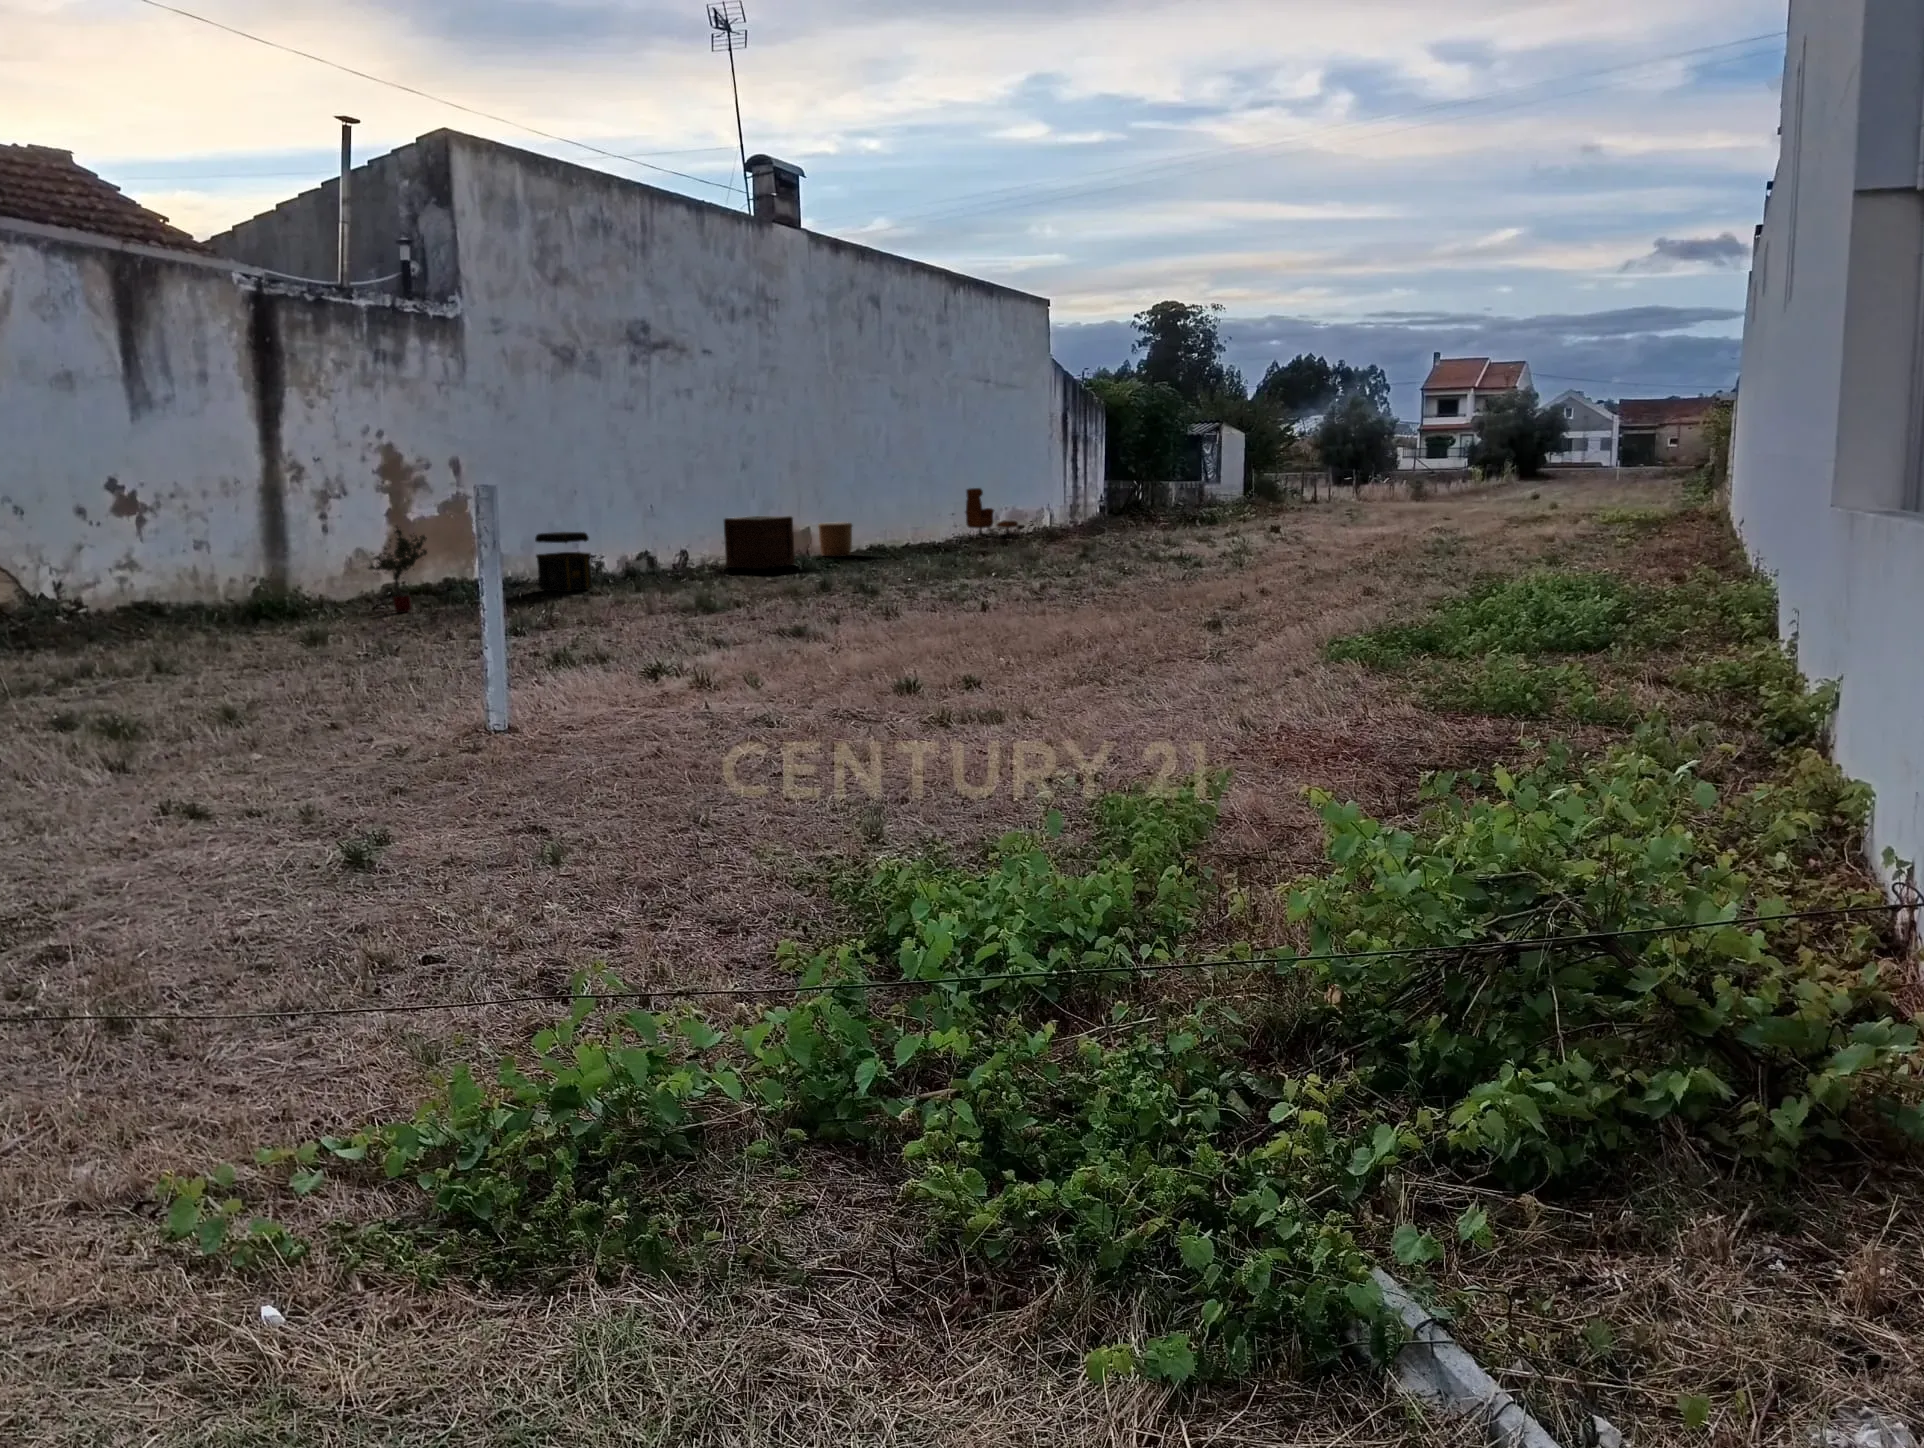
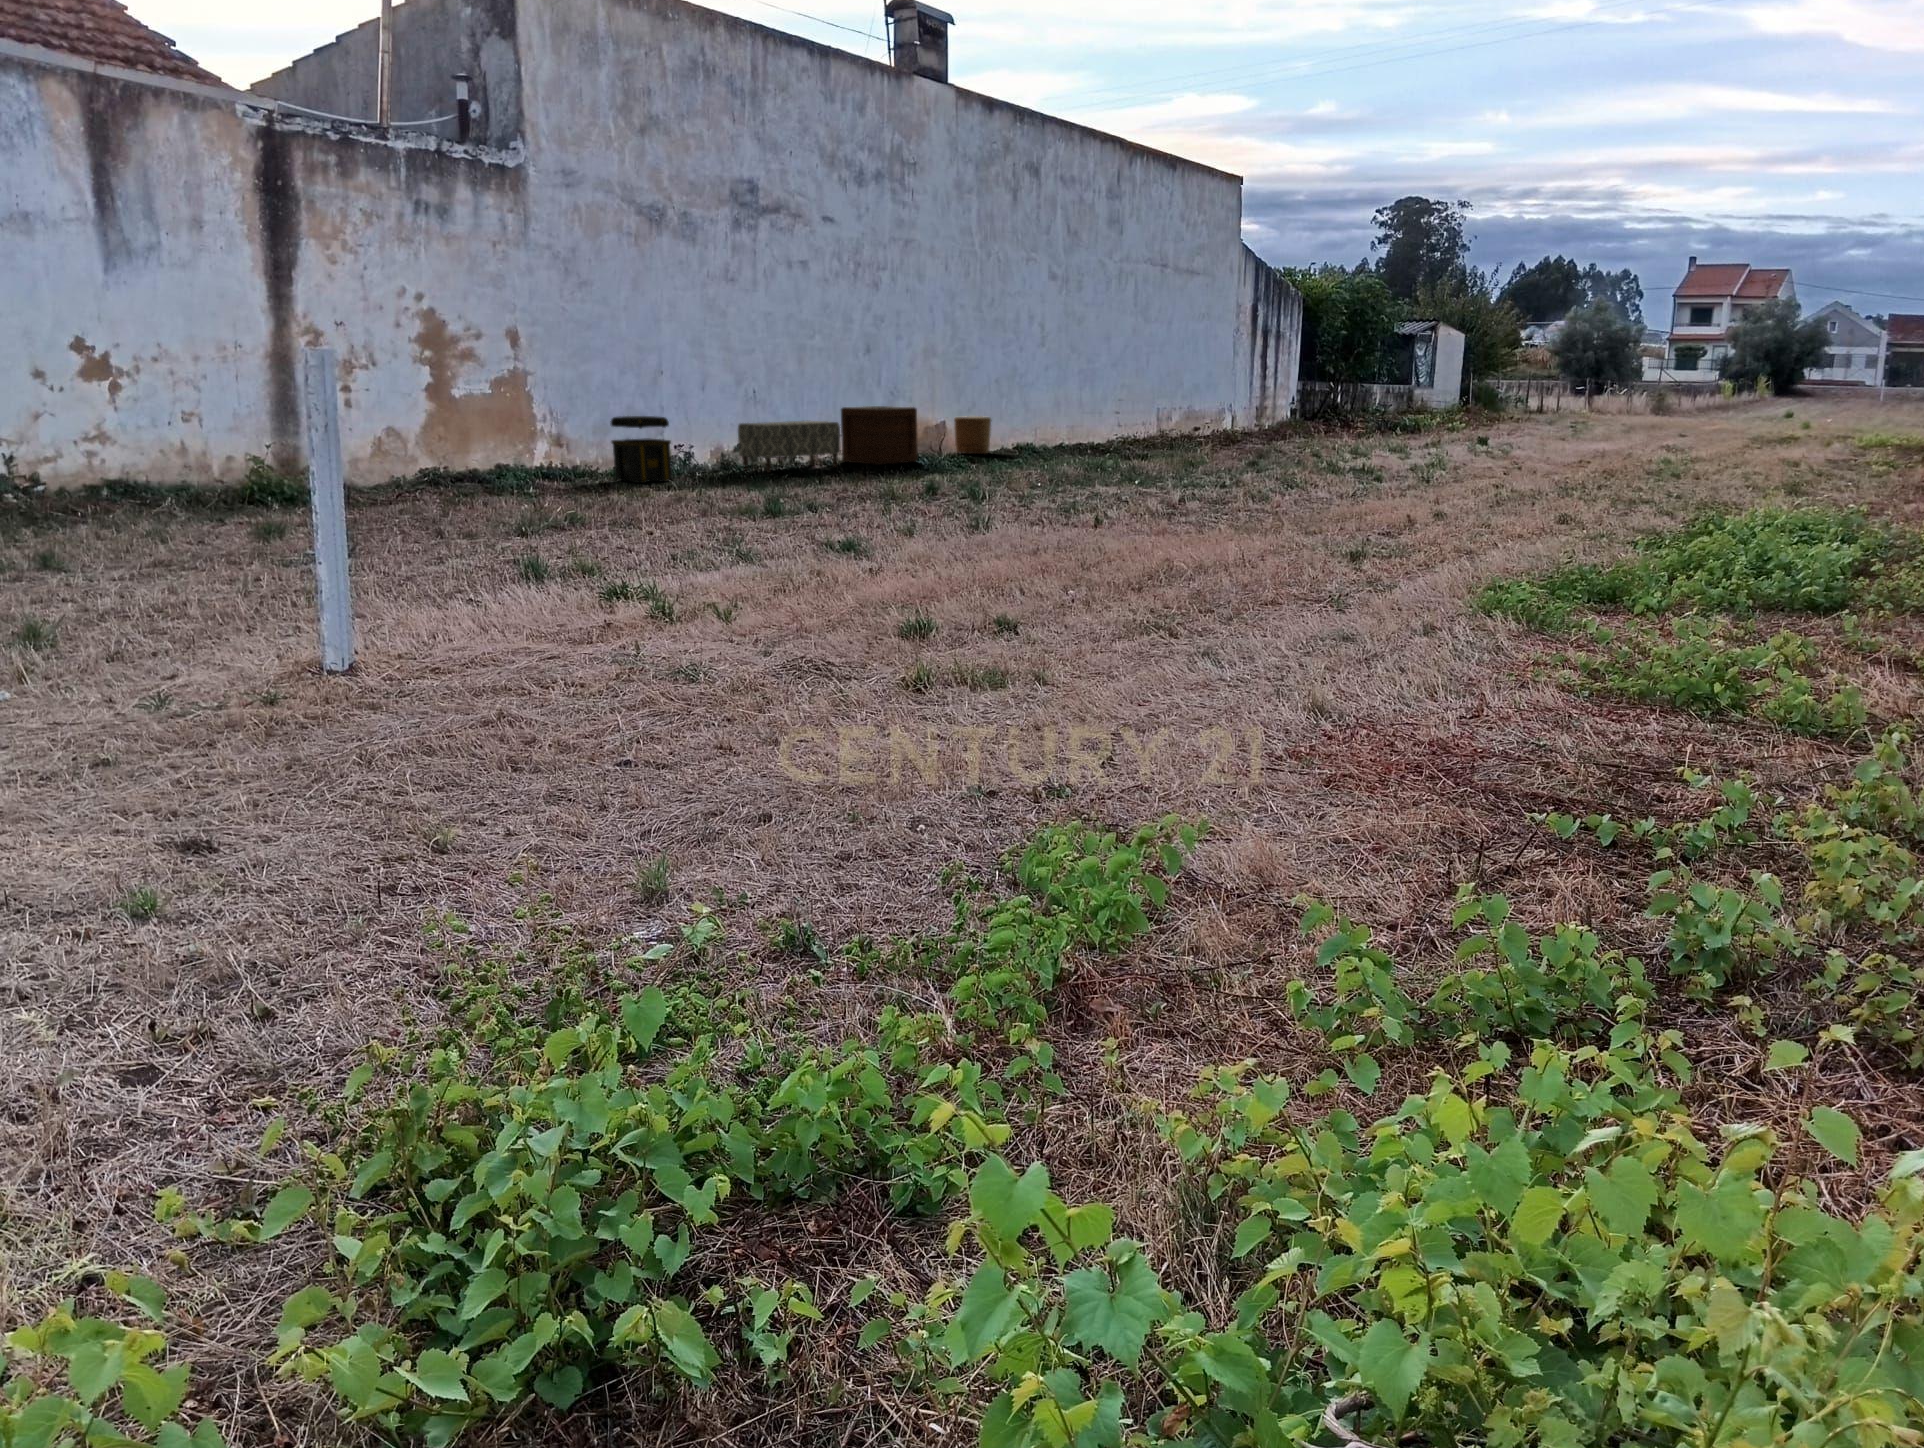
lounge chair: present [965,488,1018,538] -> none [1129,384,1188,440]
potted tree: present [368,526,427,613] -> none [395,401,471,500]
bench: none [639,531,730,579] -> present [738,421,841,473]

